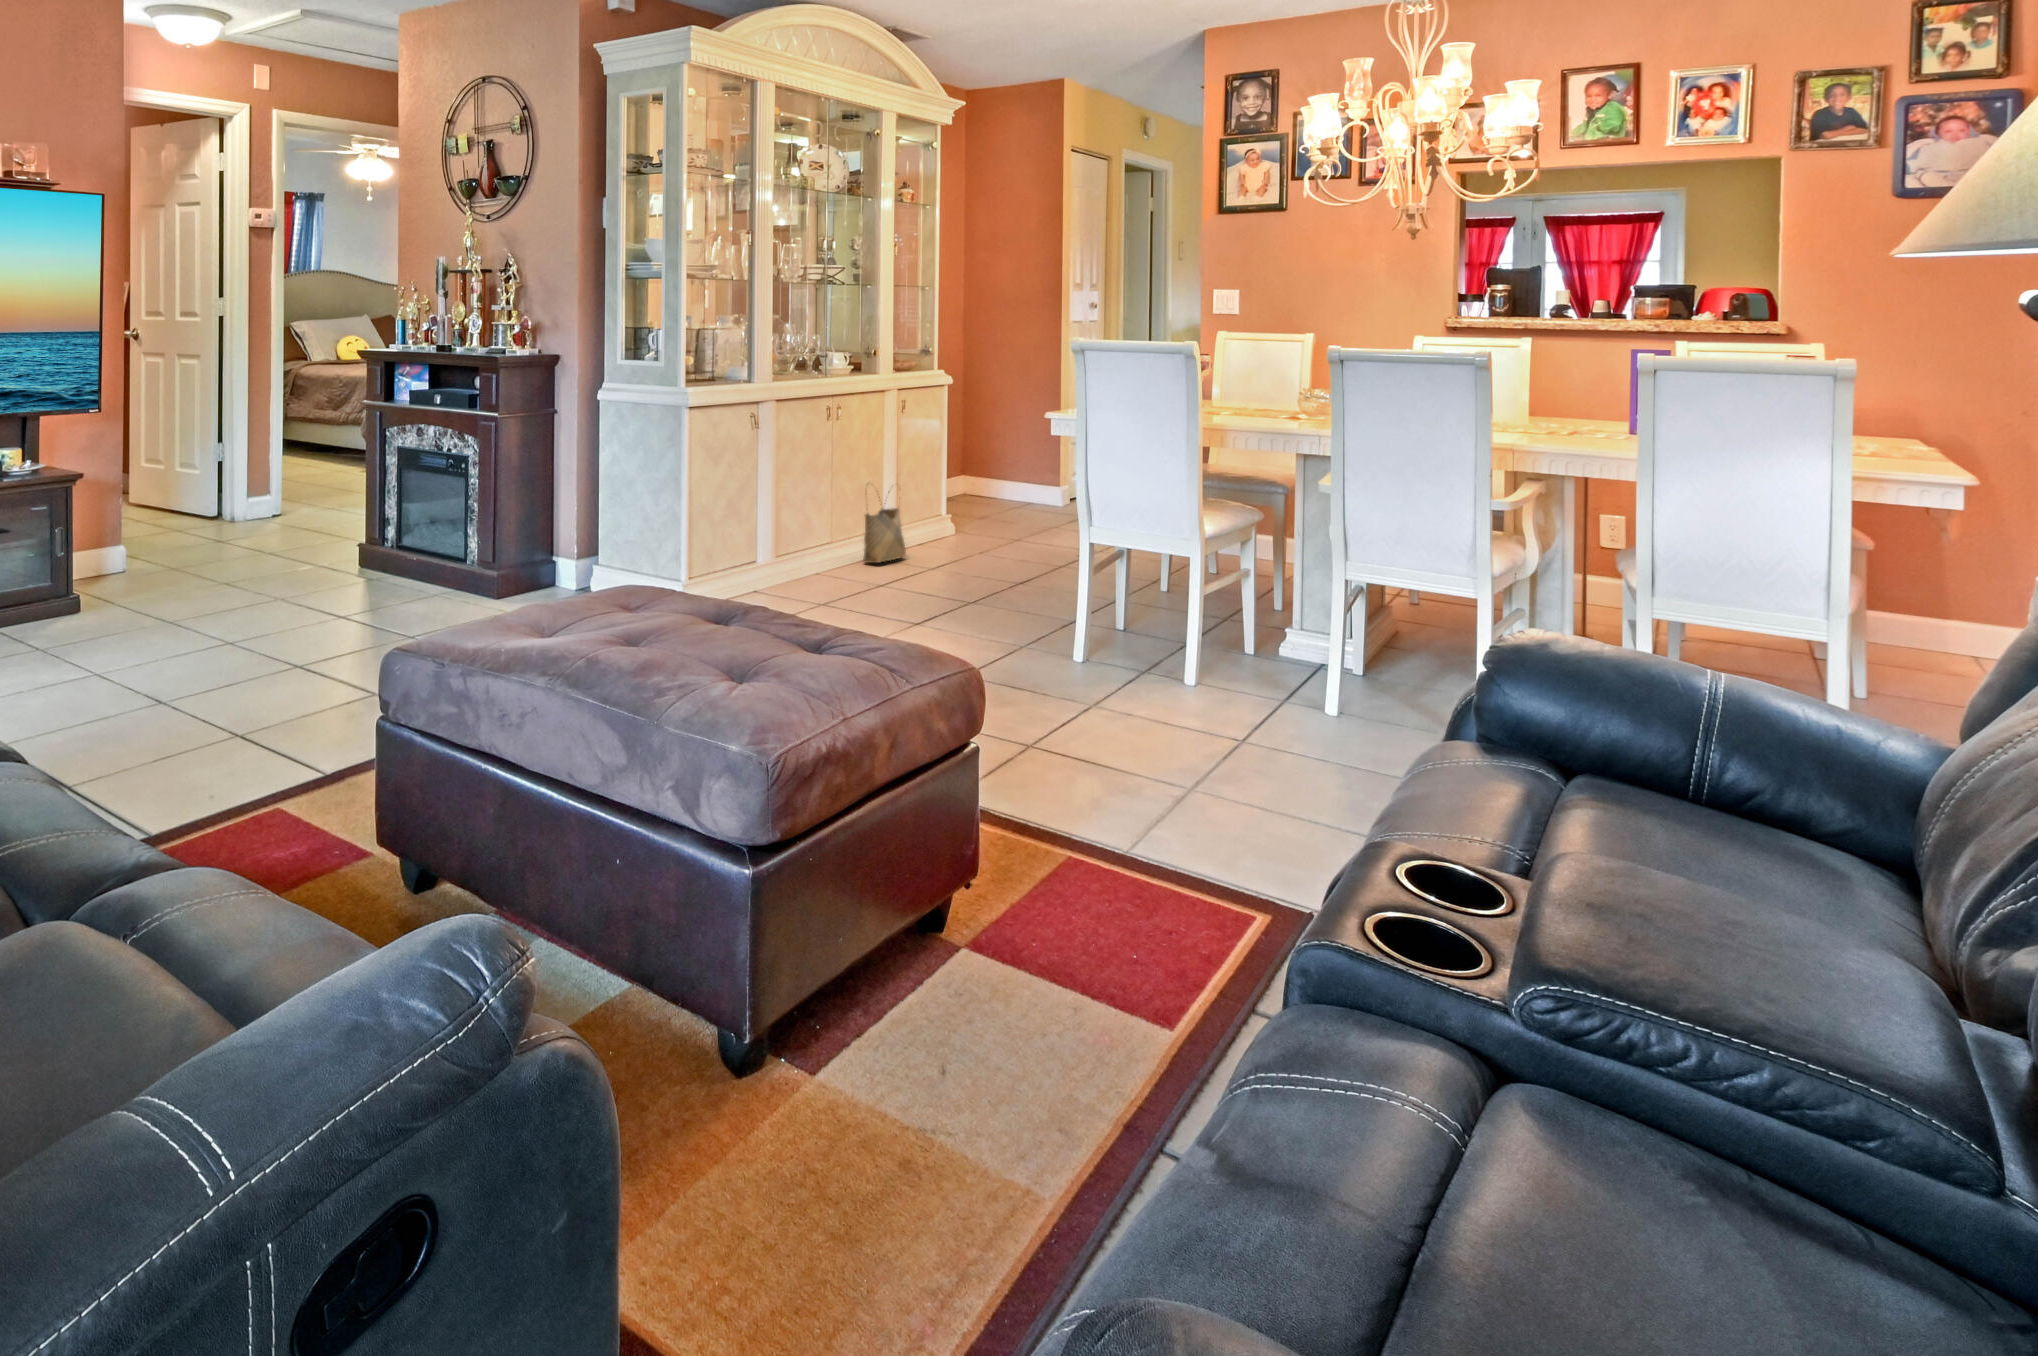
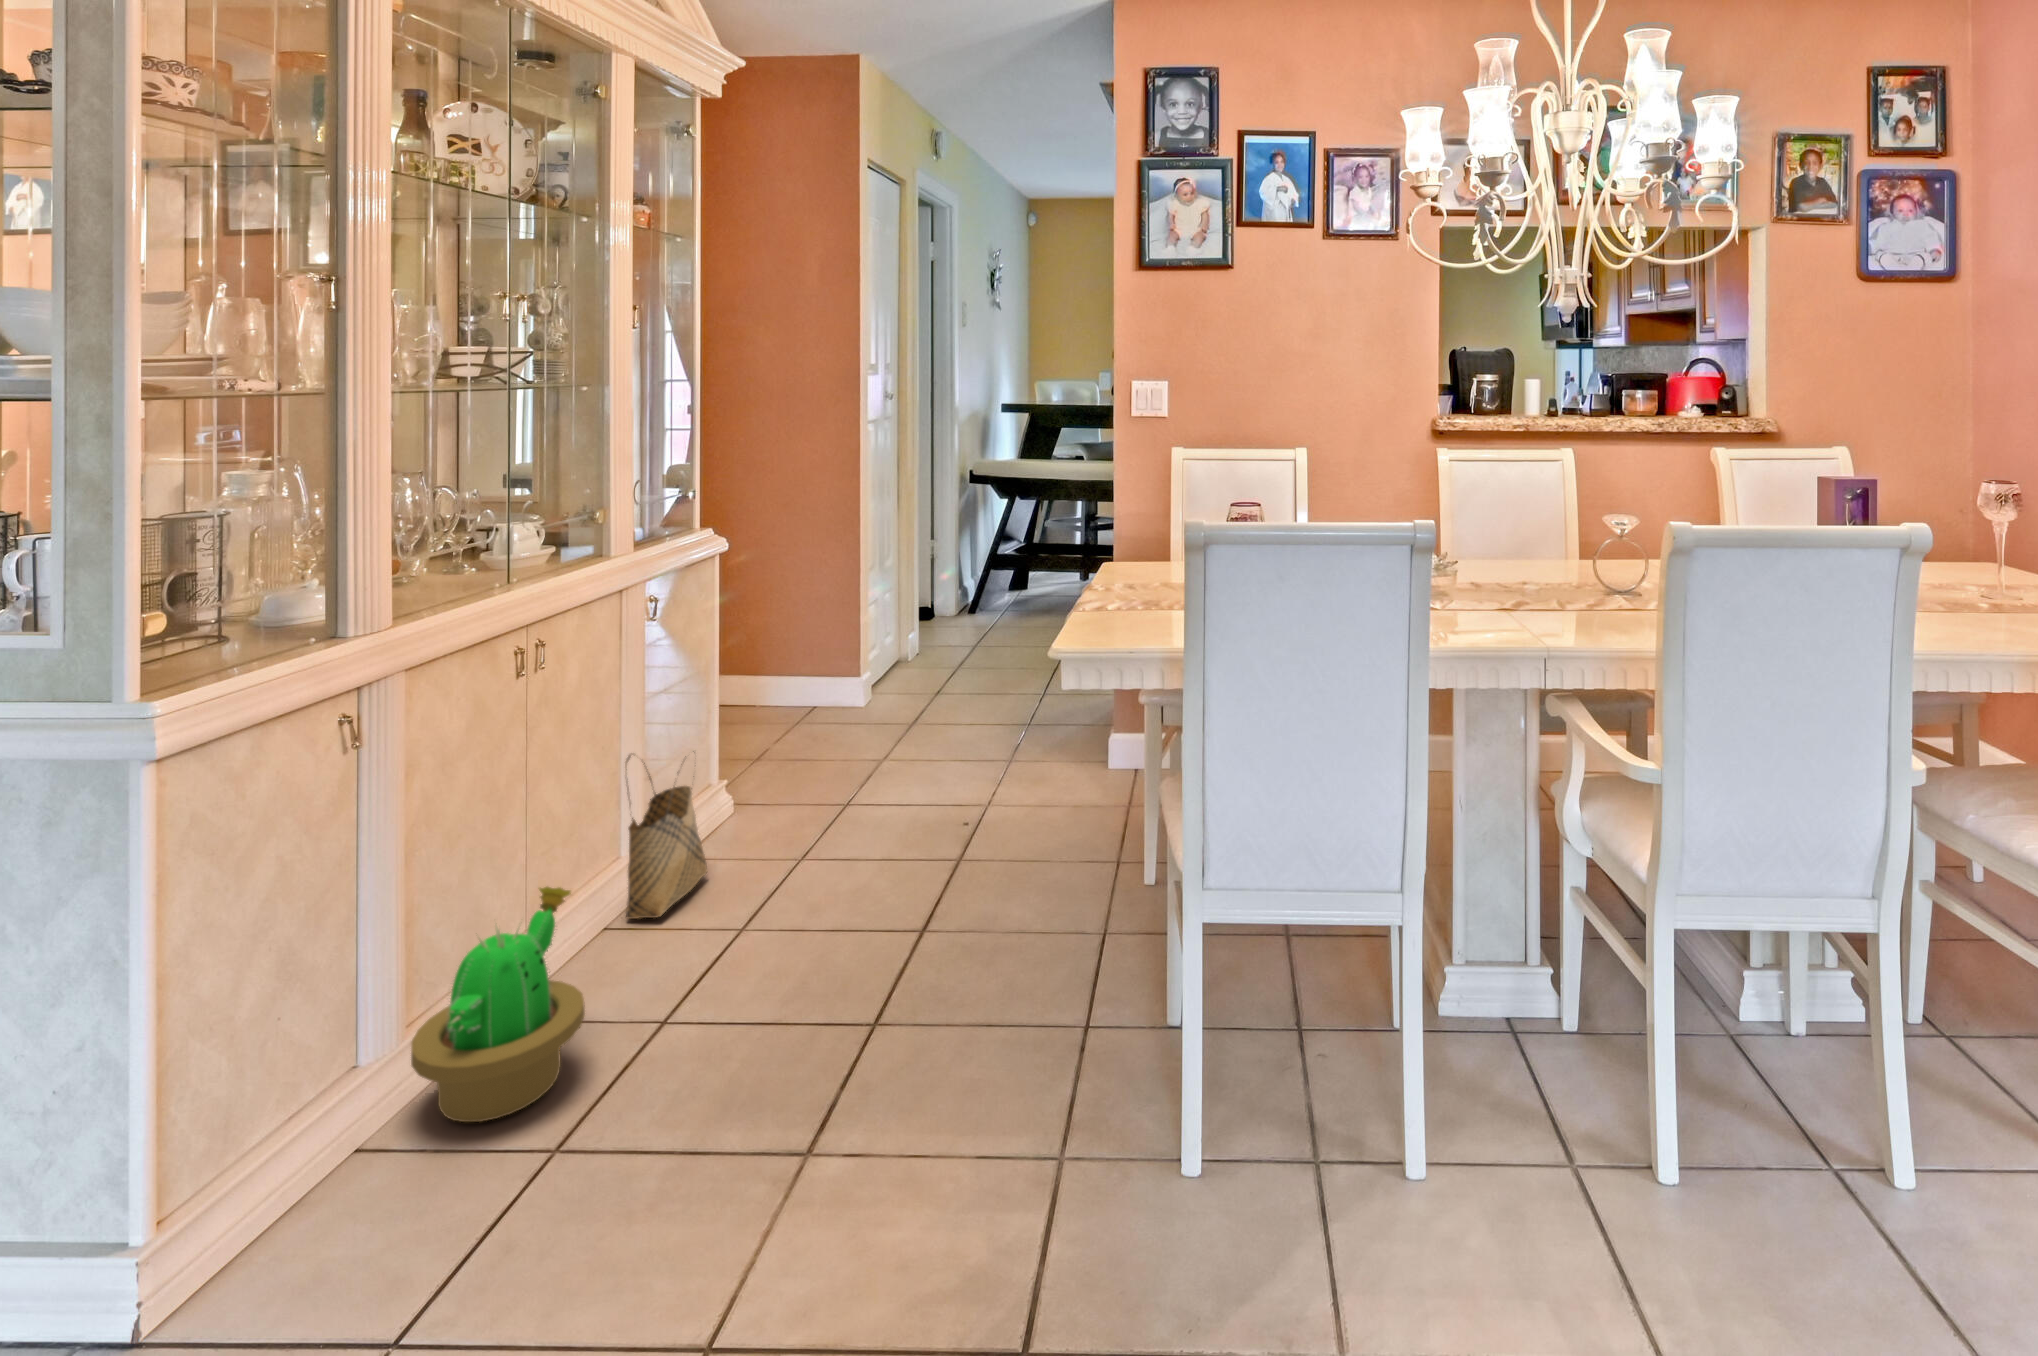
decorative plant: none [766,511,831,593] -> present [411,887,585,1122]

